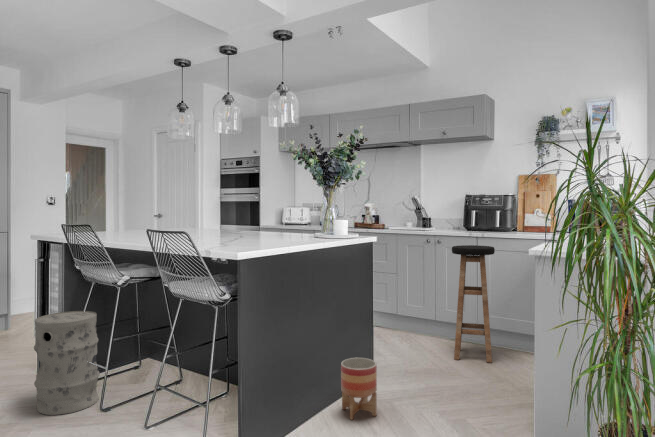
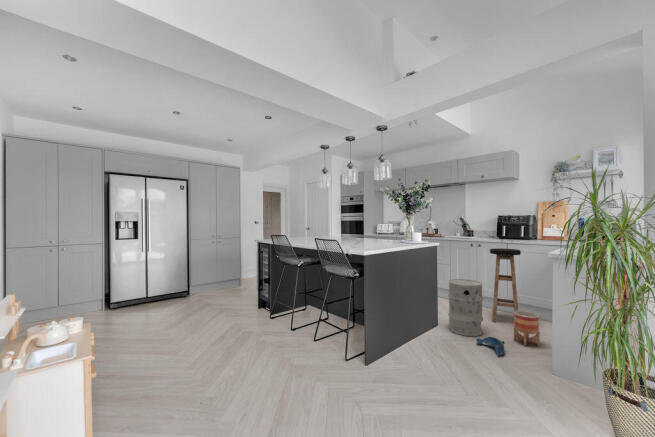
trash can: present [34,311,100,415] -> present [448,279,483,336]
planter: present [341,358,377,420] -> present [514,311,540,346]
plush toy: none [428,385,469,415] -> present [476,337,505,356]

